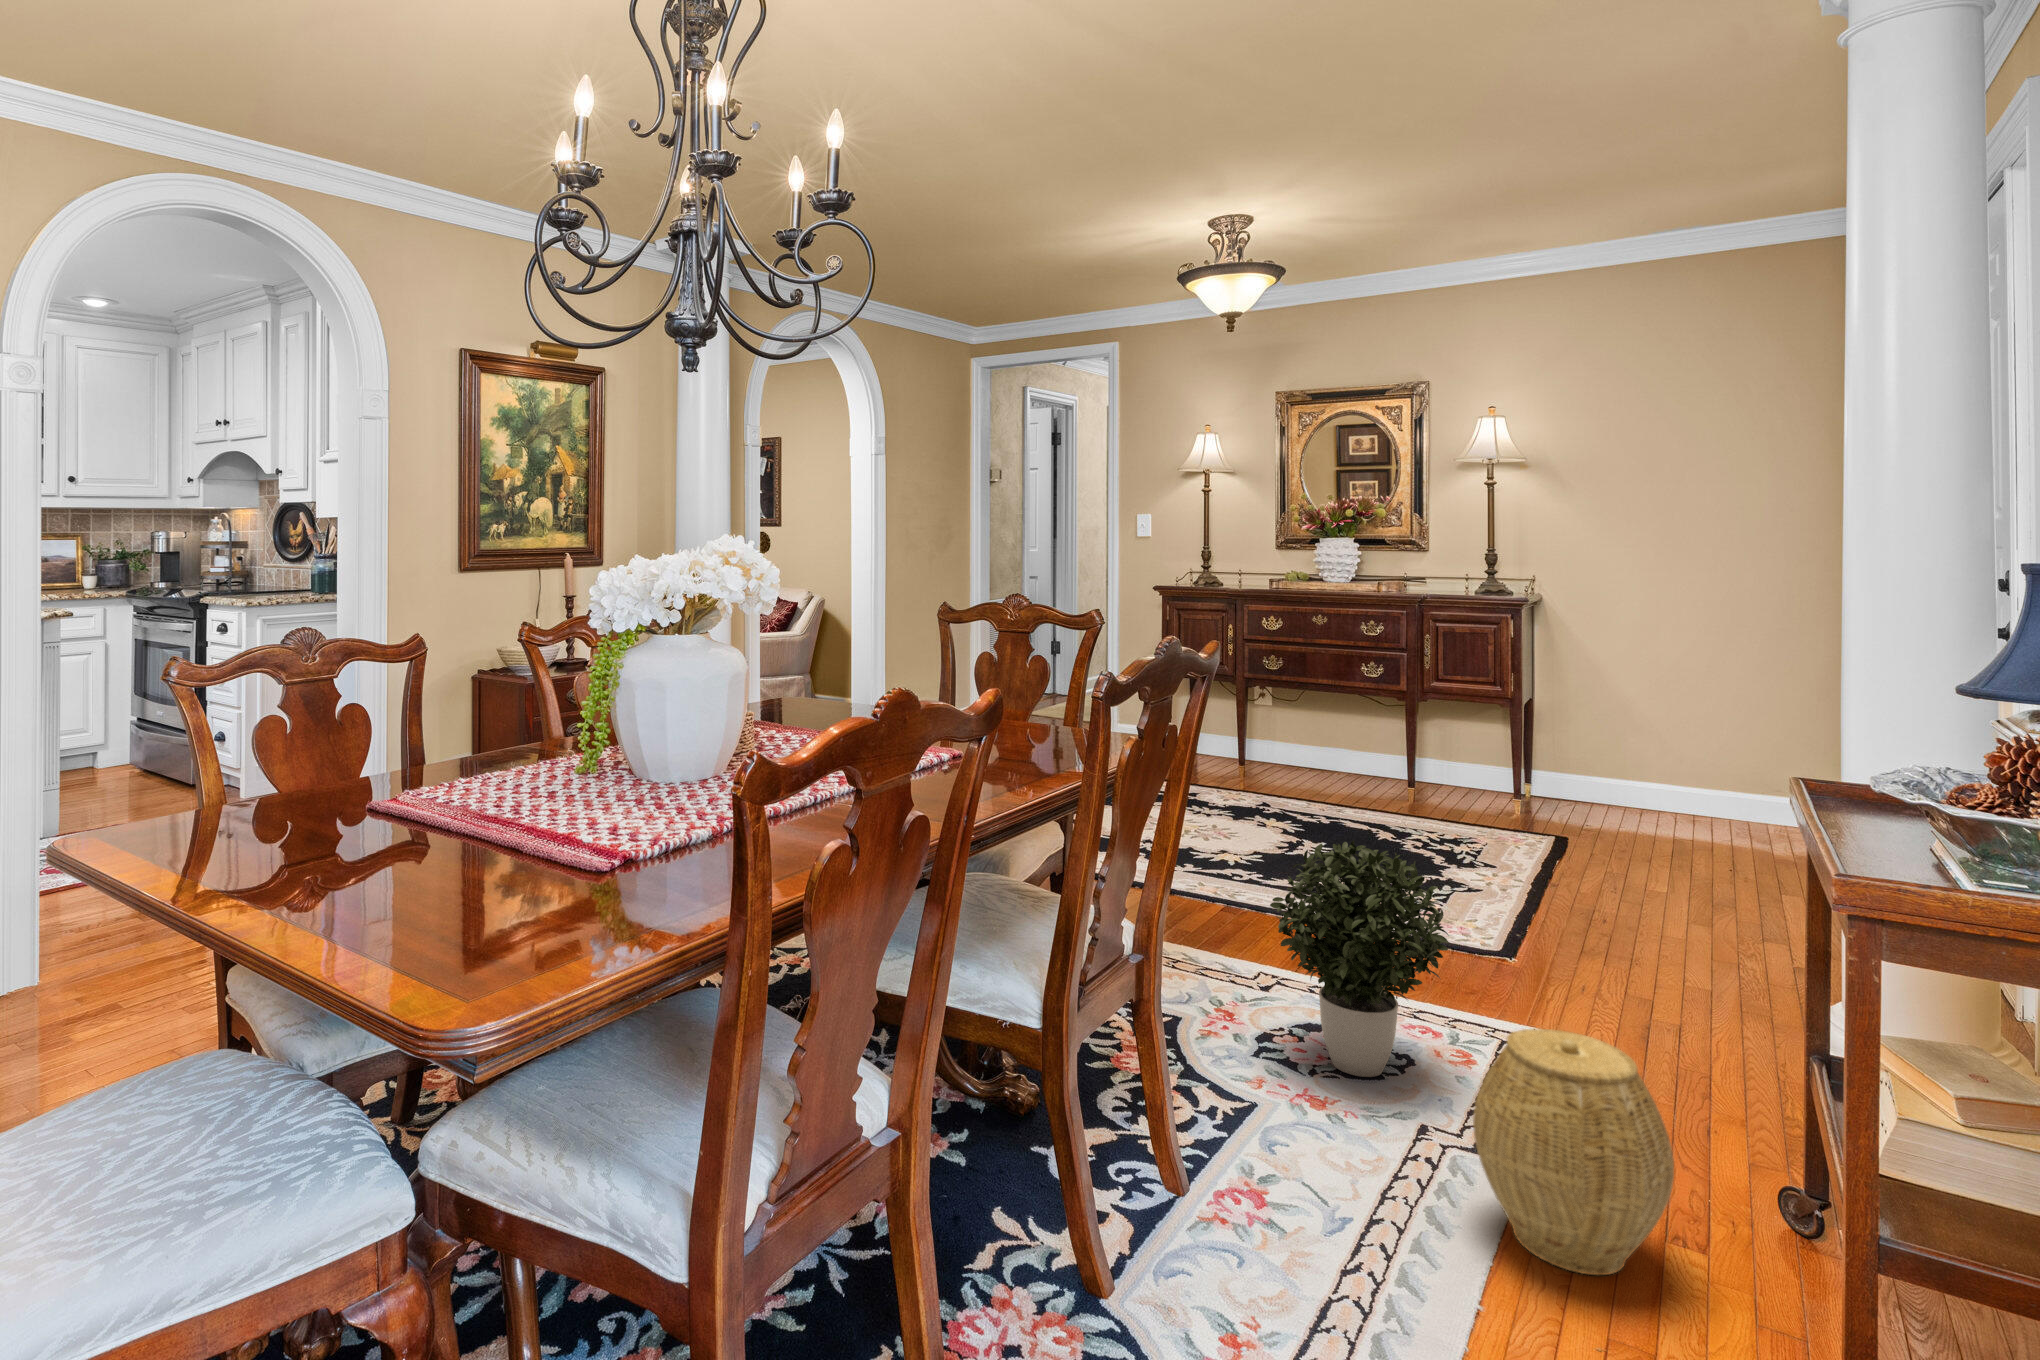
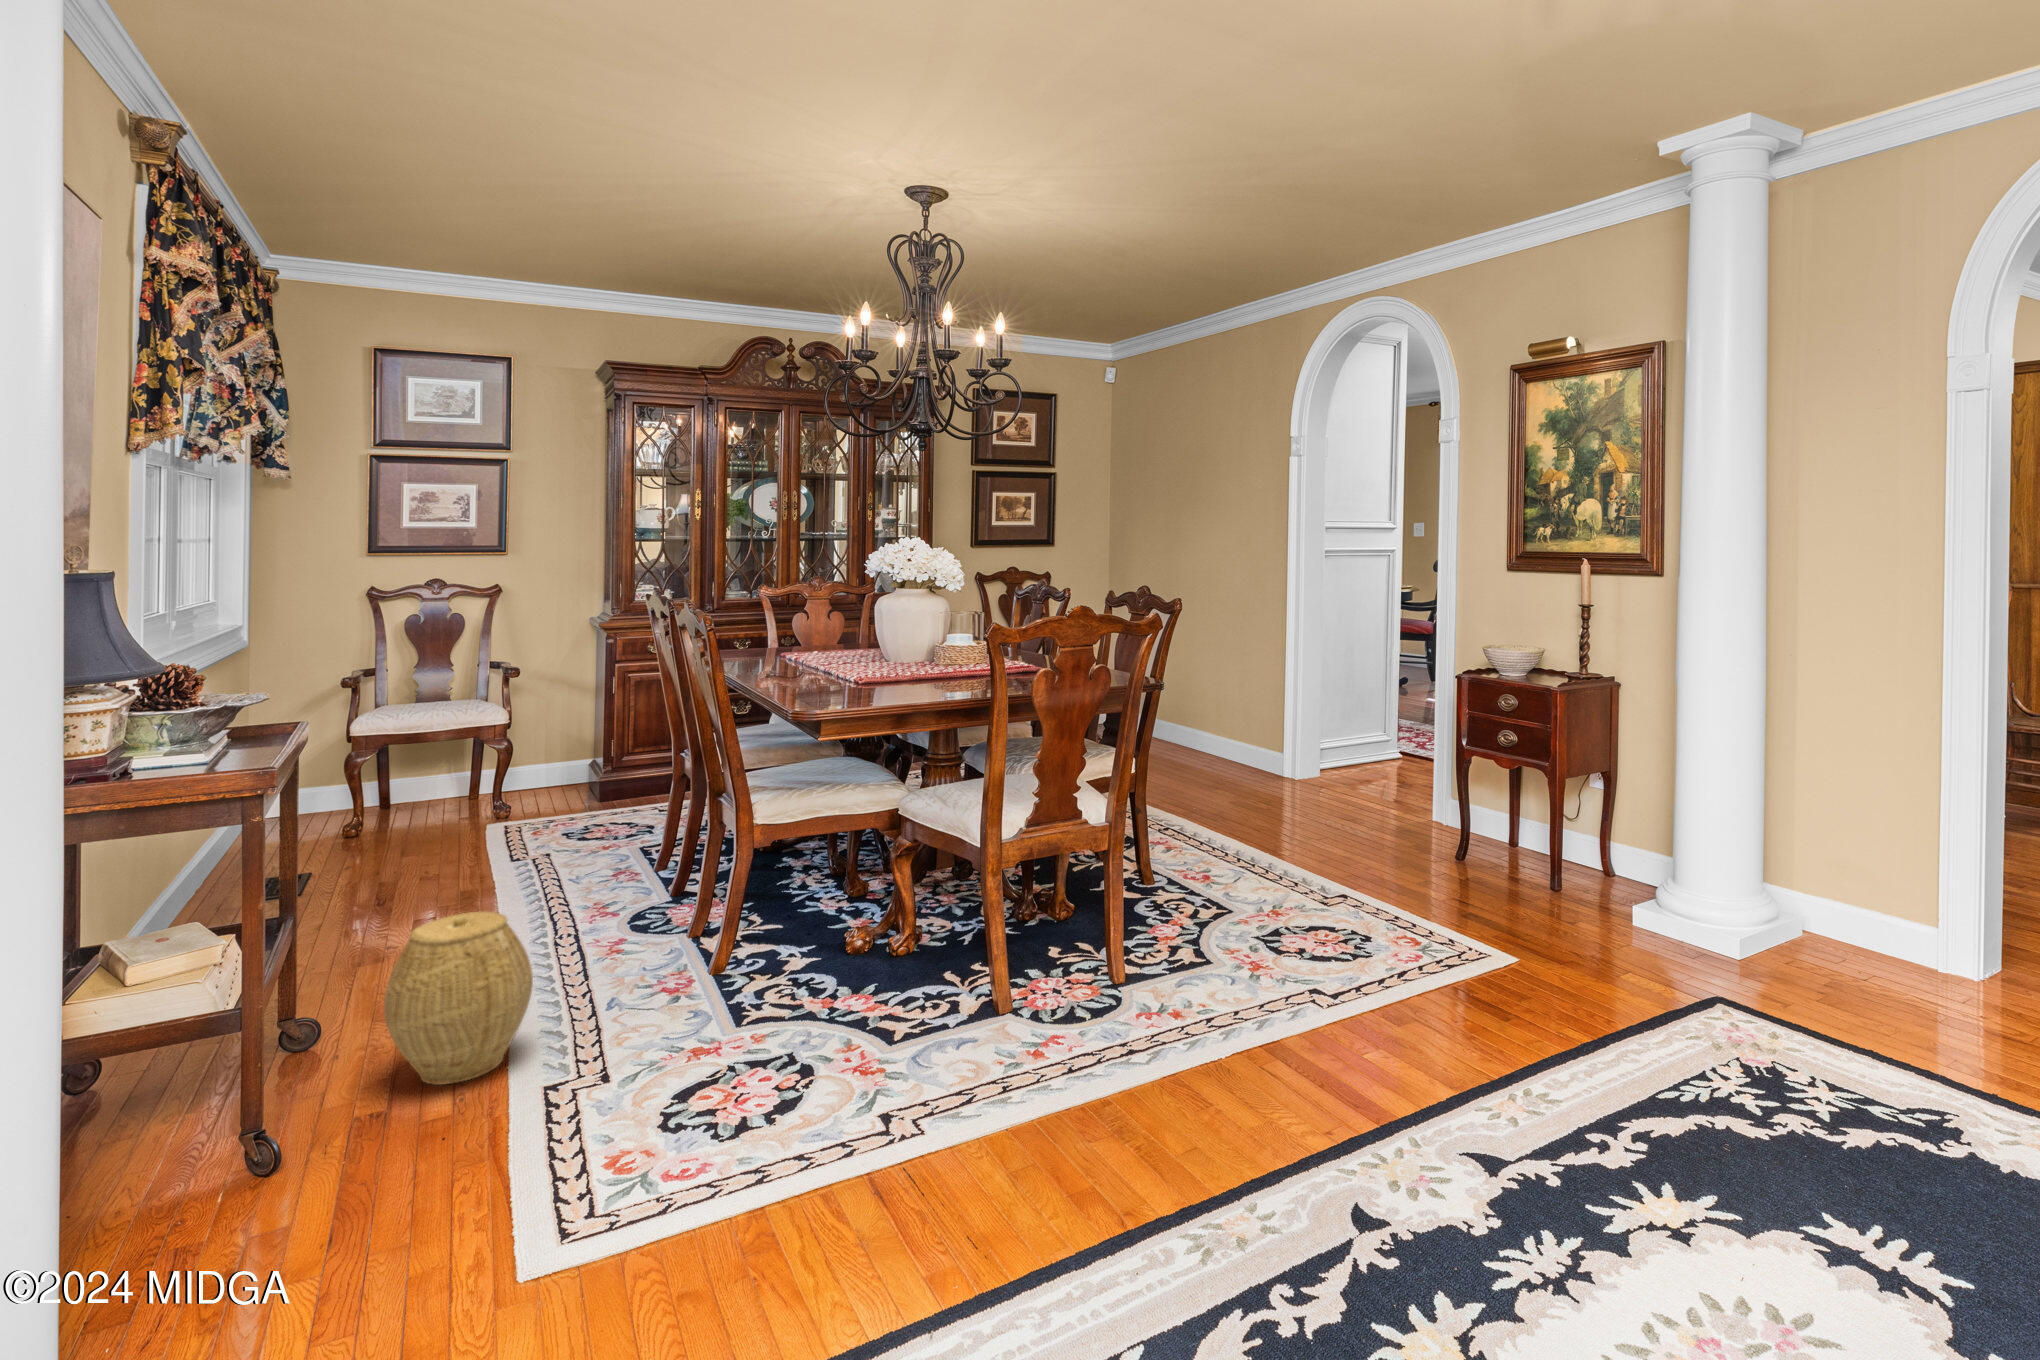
potted plant: present [1270,840,1448,1077] -> none [607,867,780,1106]

